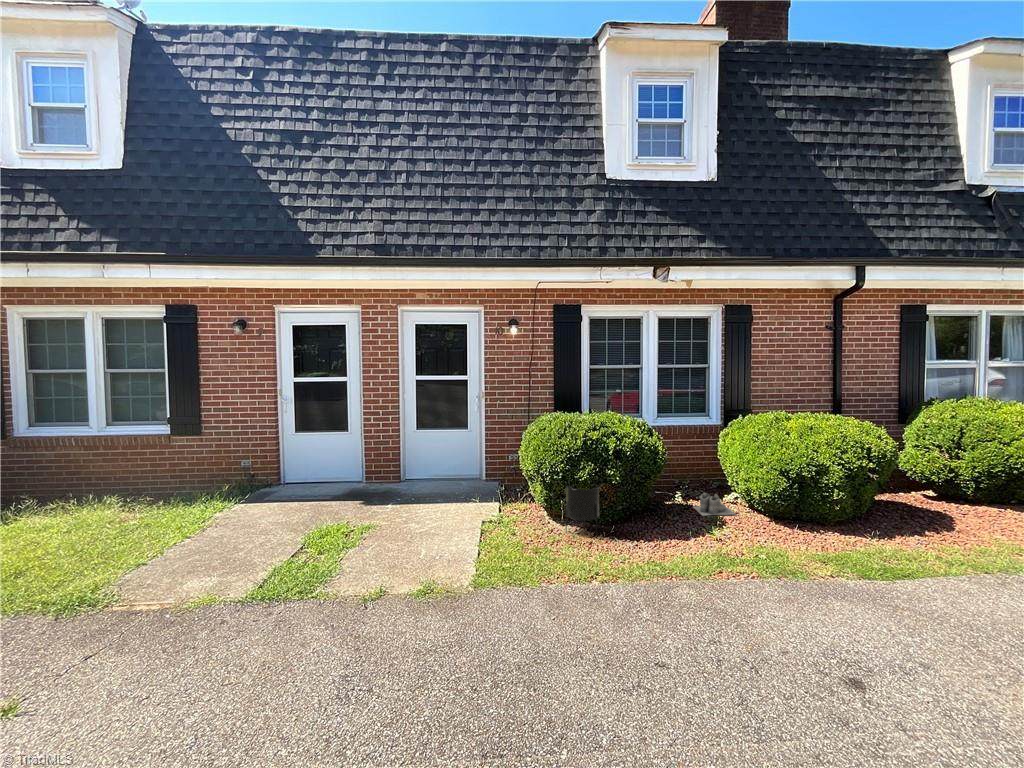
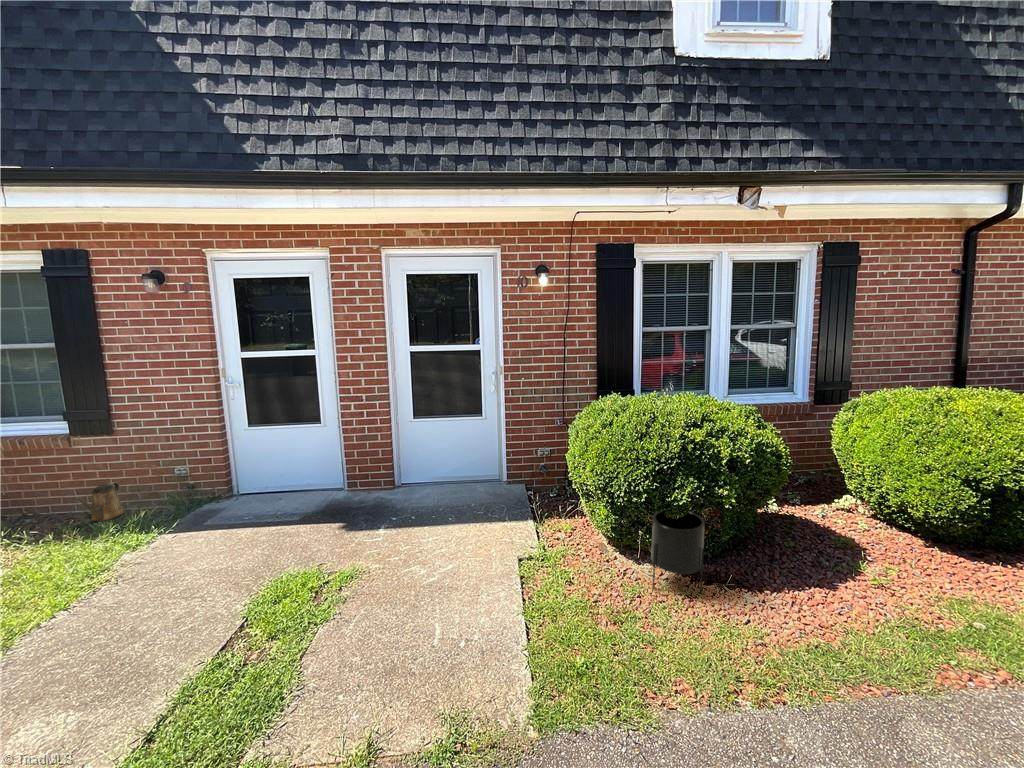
watering can: none [179,470,207,495] -> present [74,482,125,521]
boots: present [694,493,735,516] -> none [802,506,873,542]

